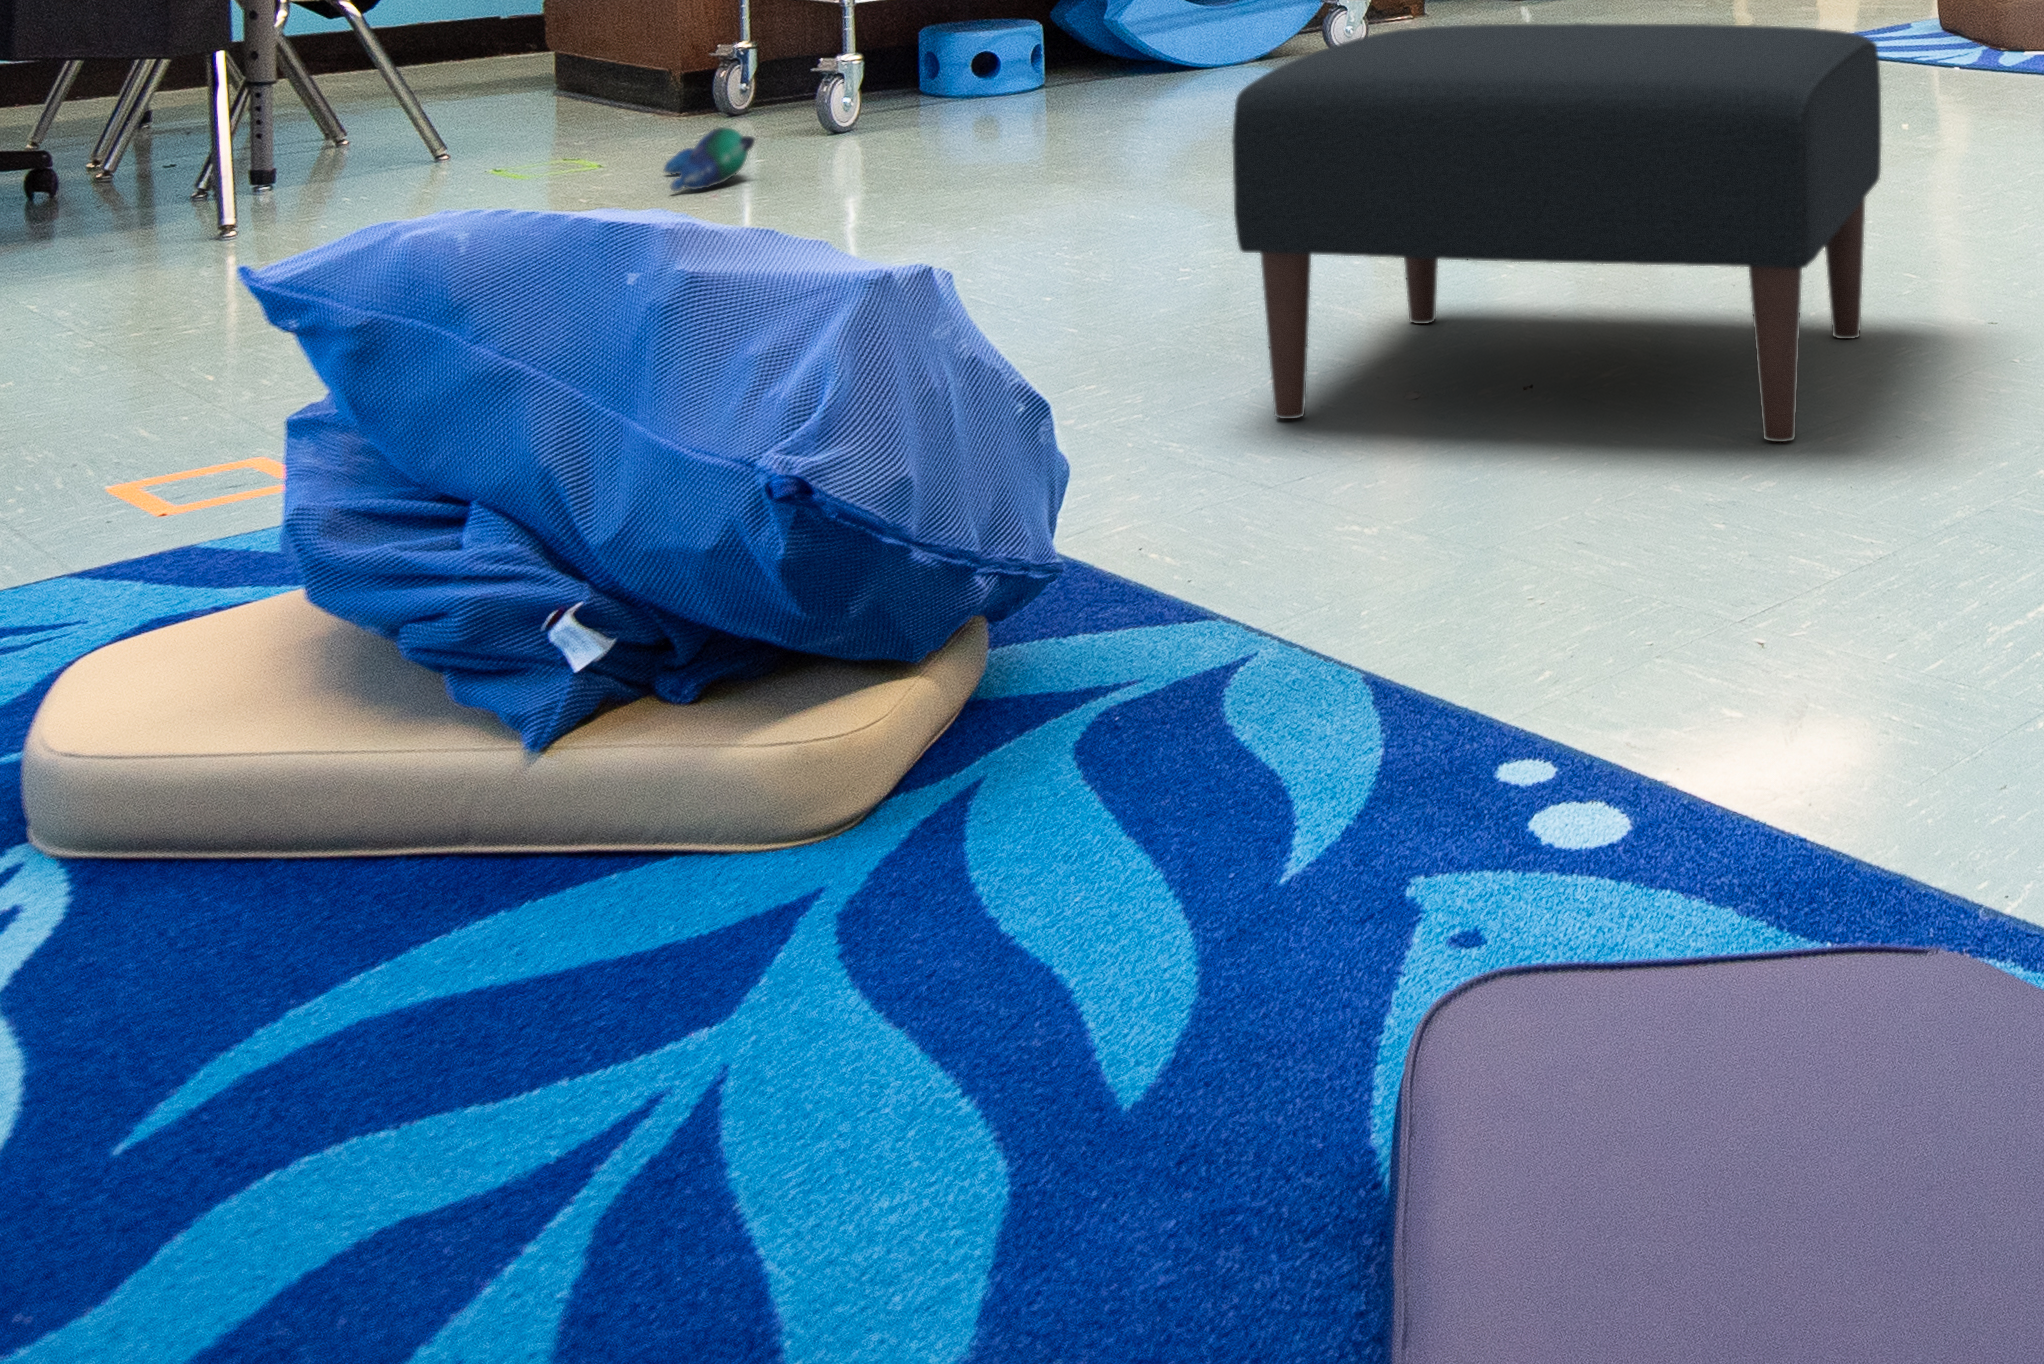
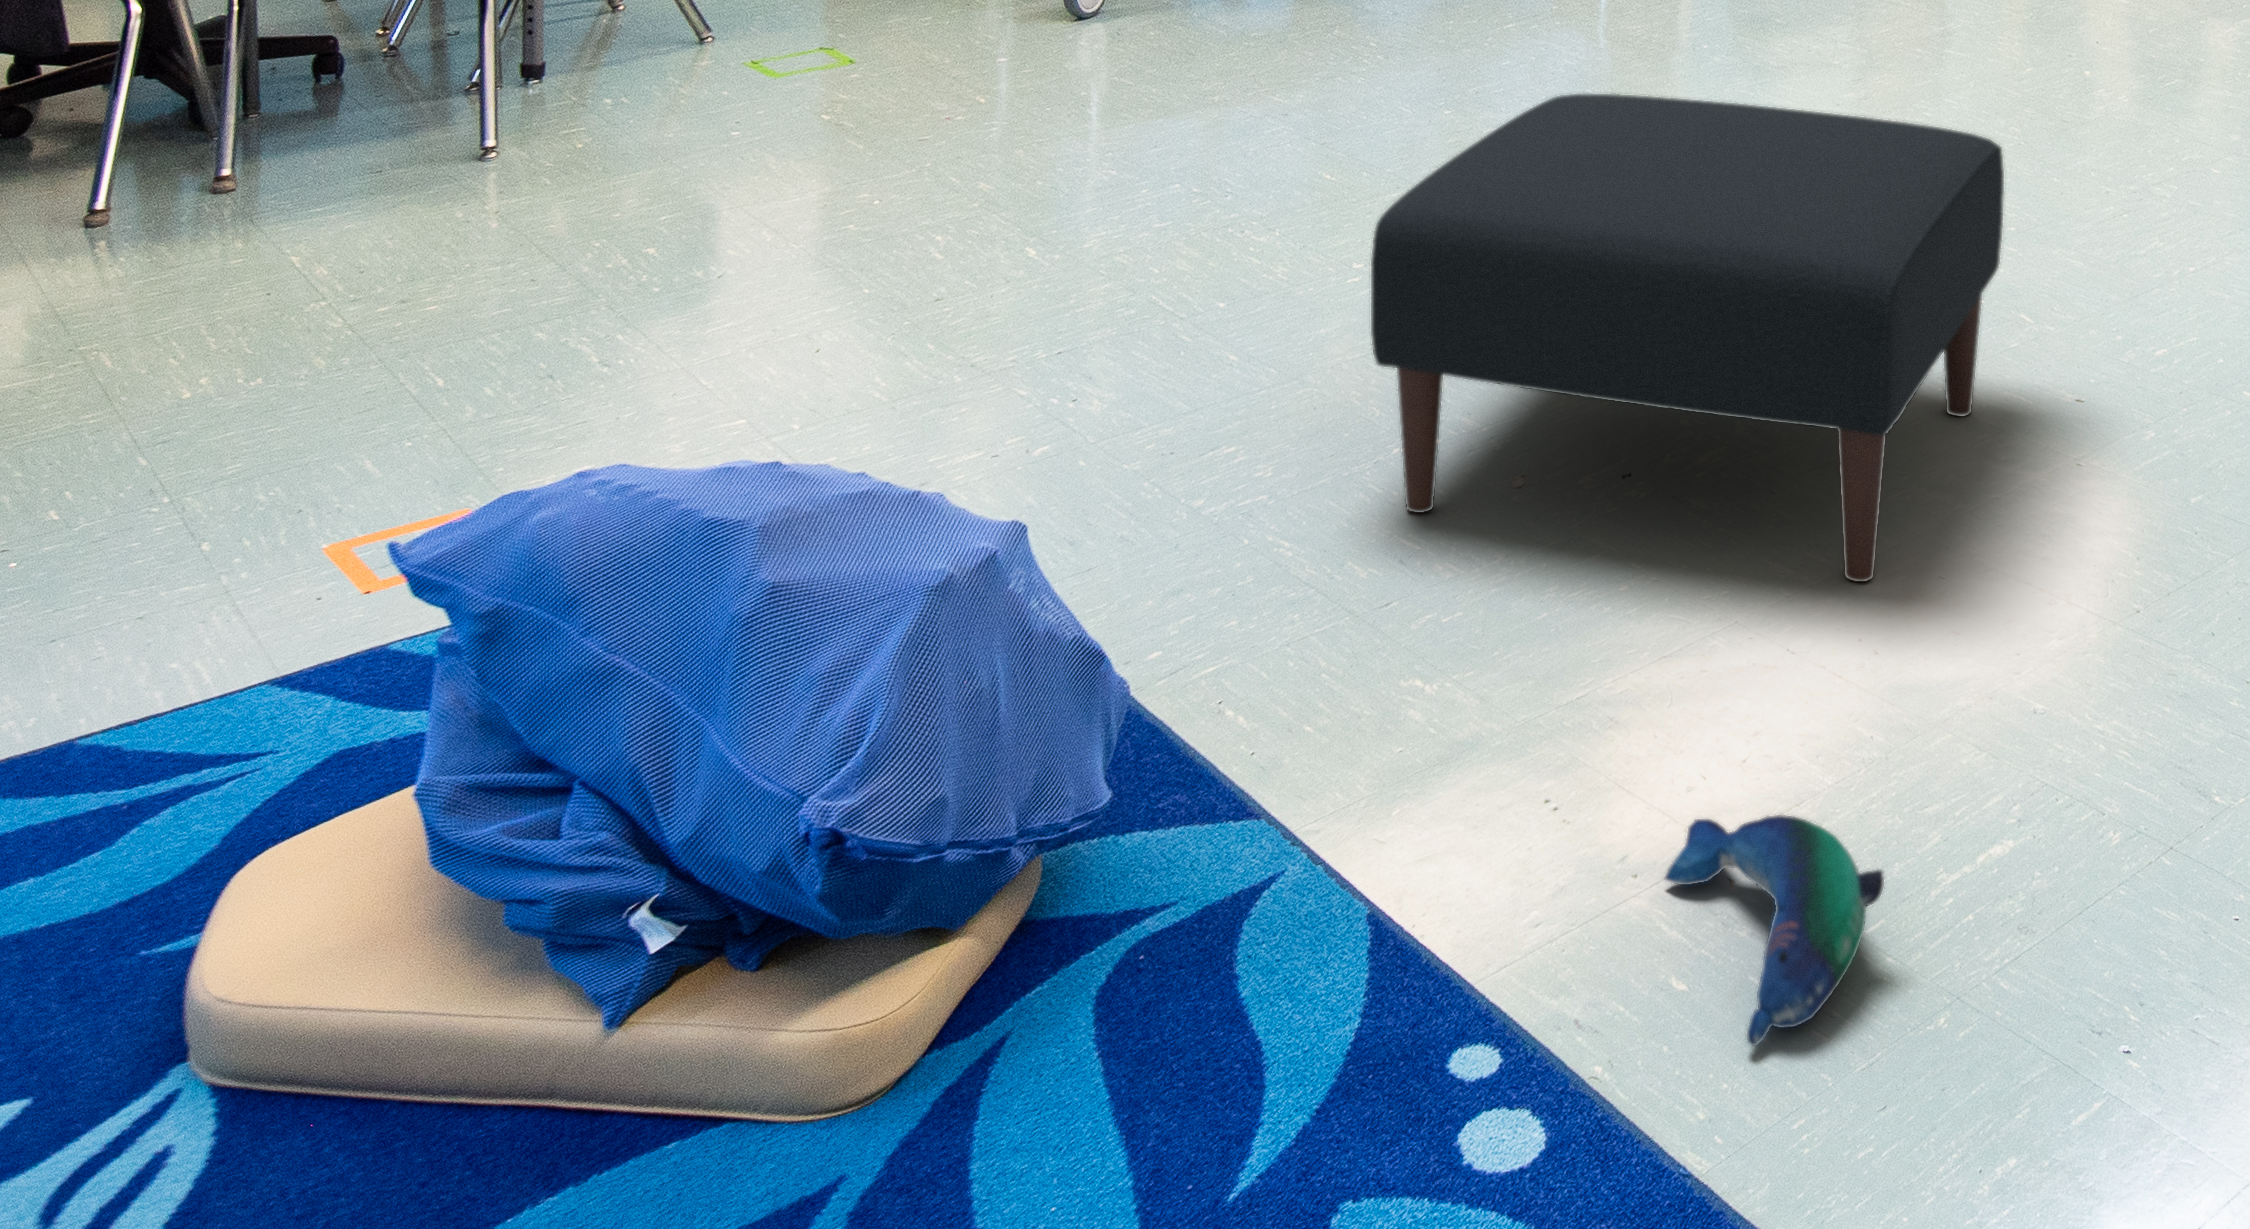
plush toy: present [664,127,755,191] -> present [1665,815,1884,1046]

